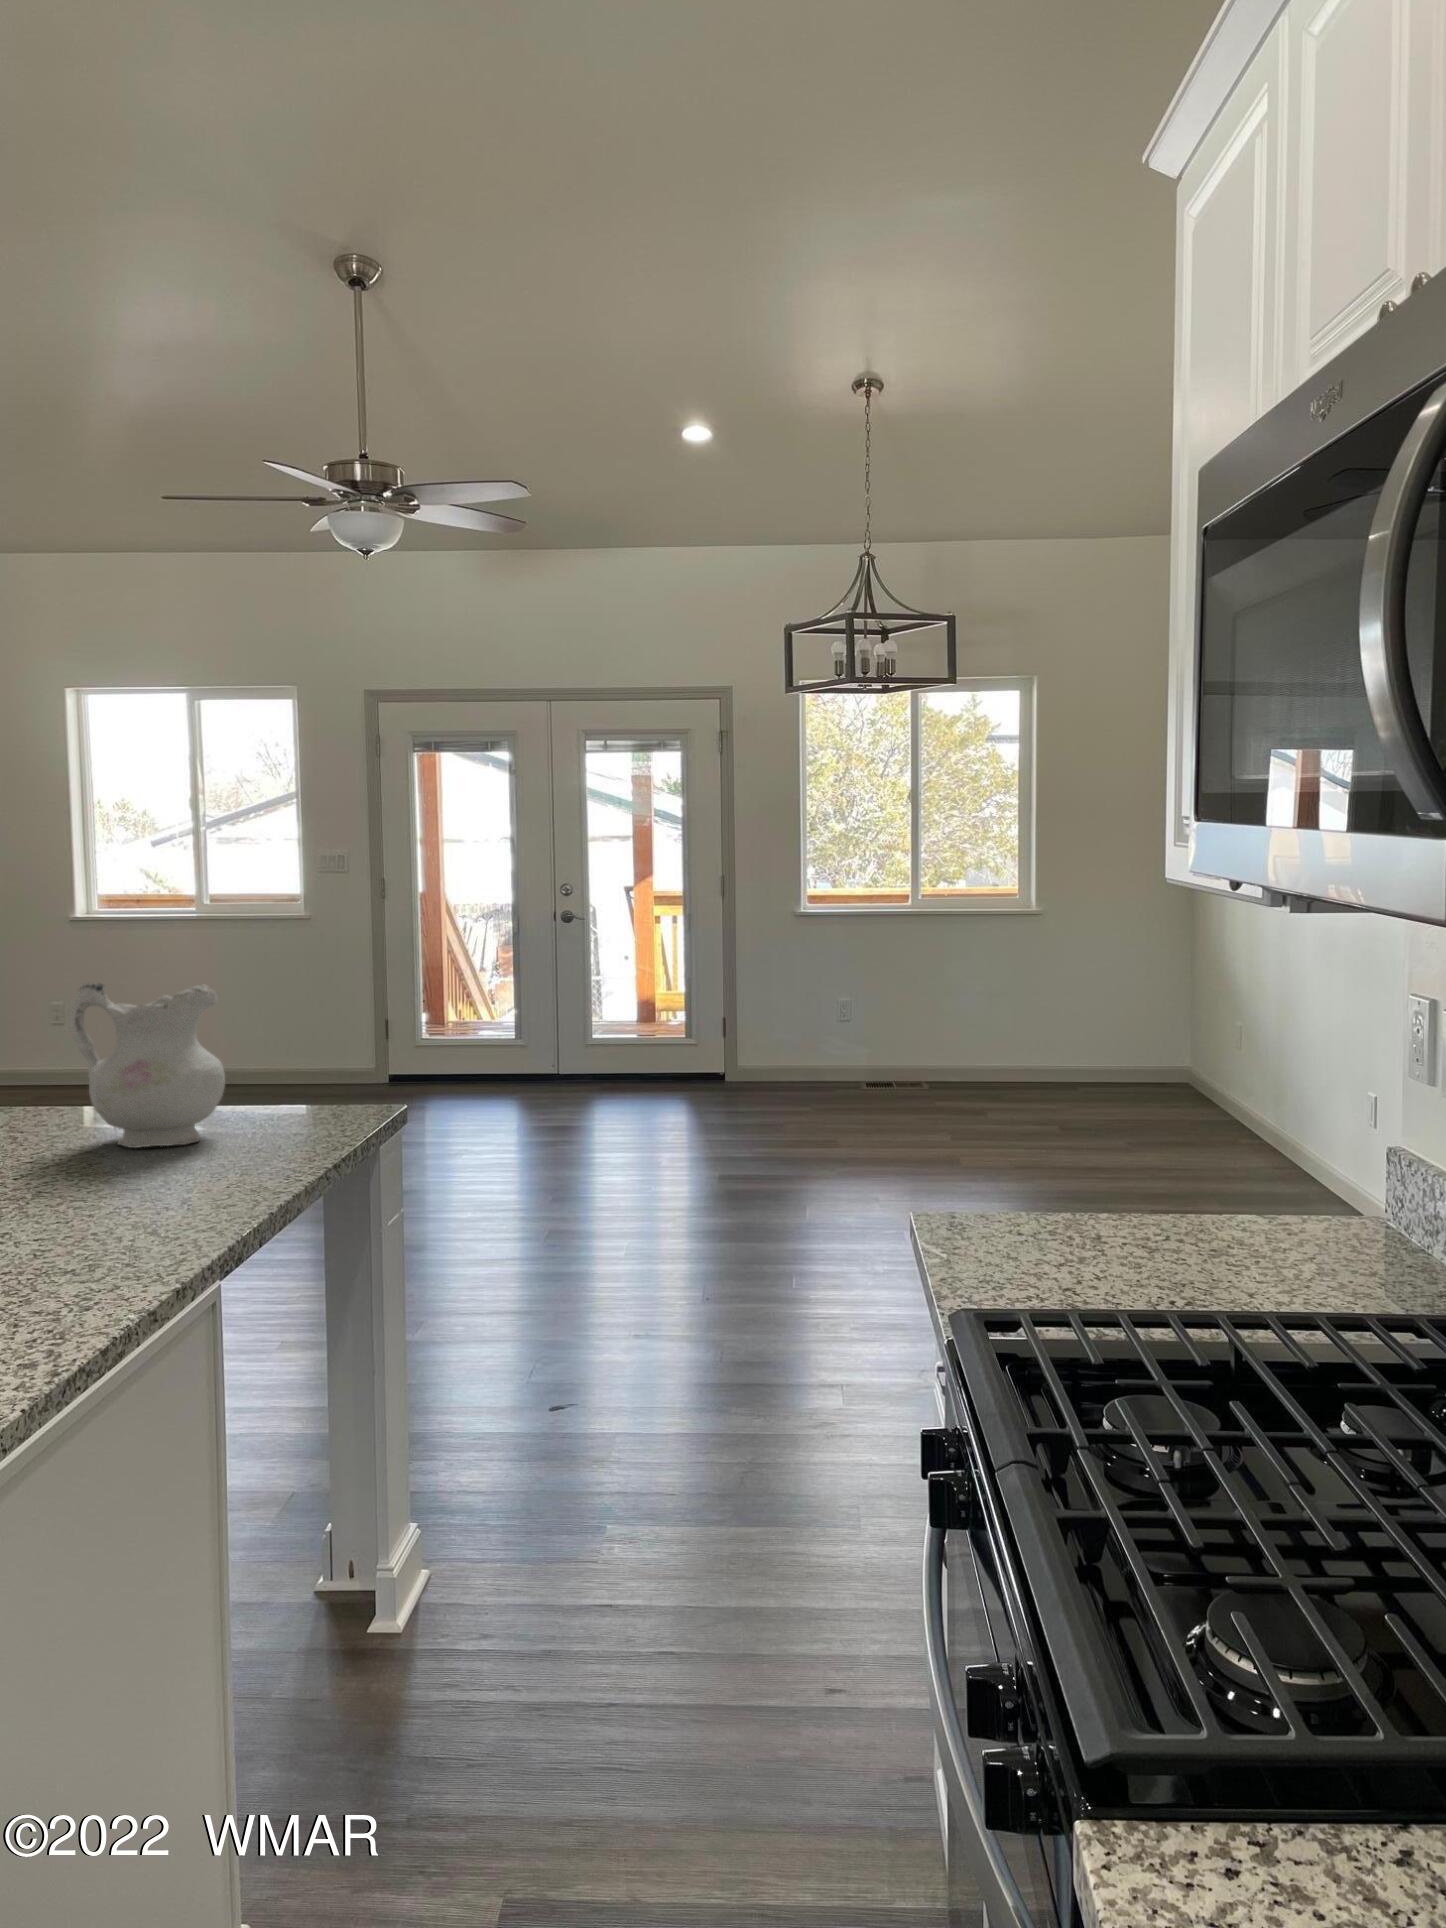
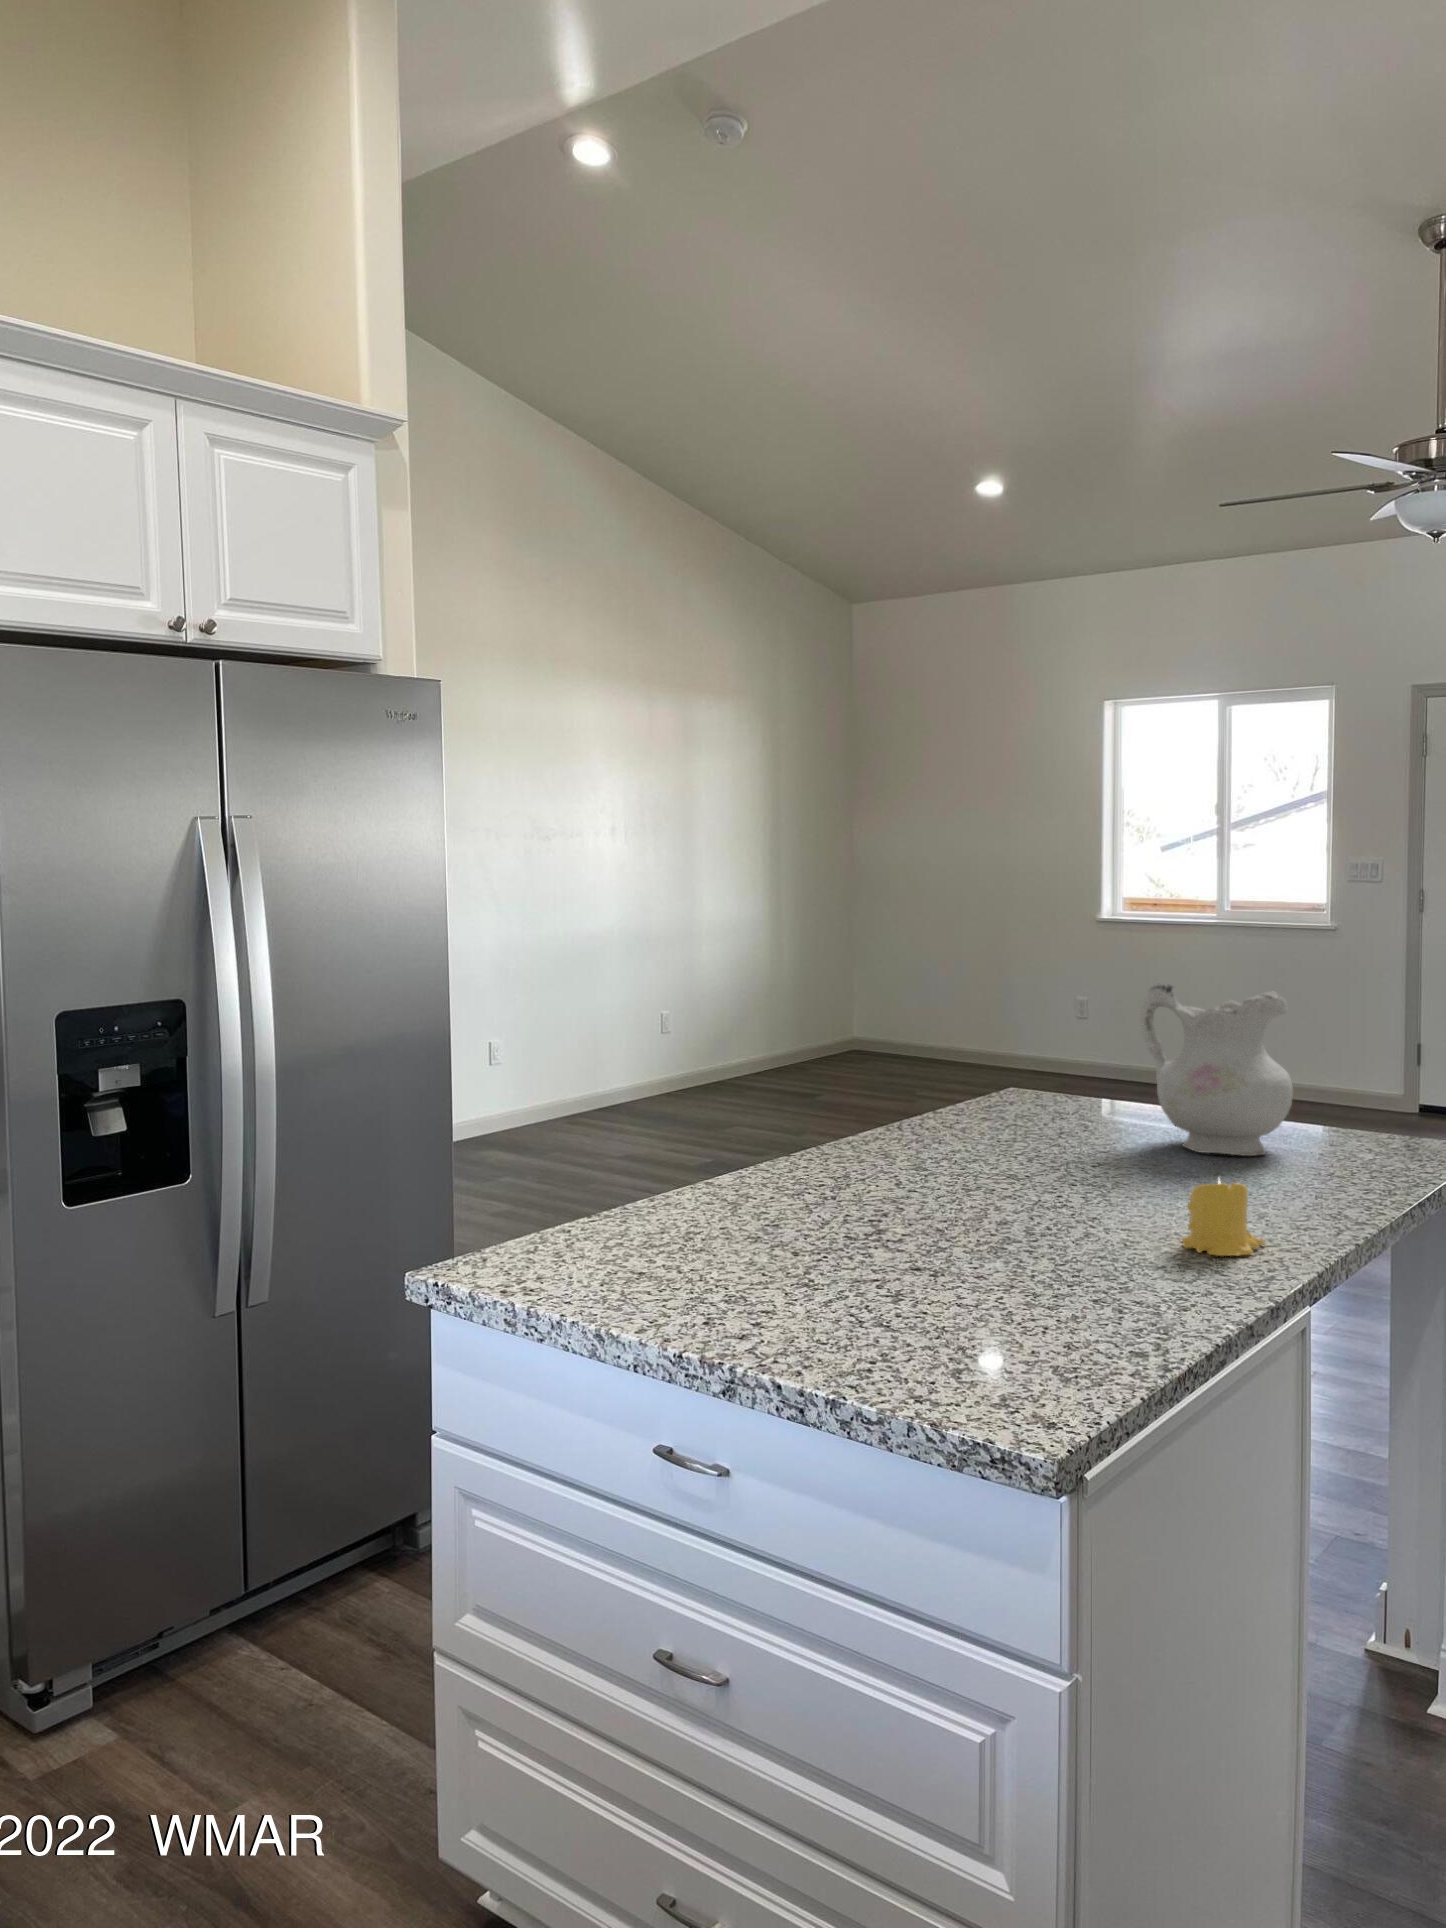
candle: none [97,1167,183,1249] -> present [1182,1180,1265,1256]

